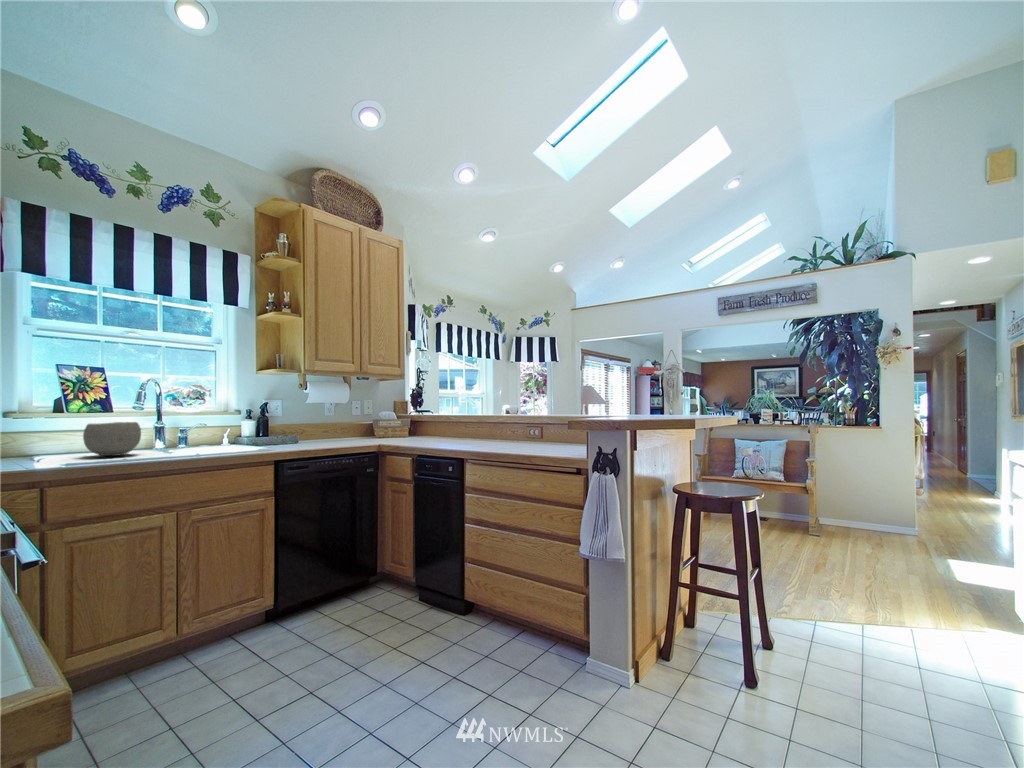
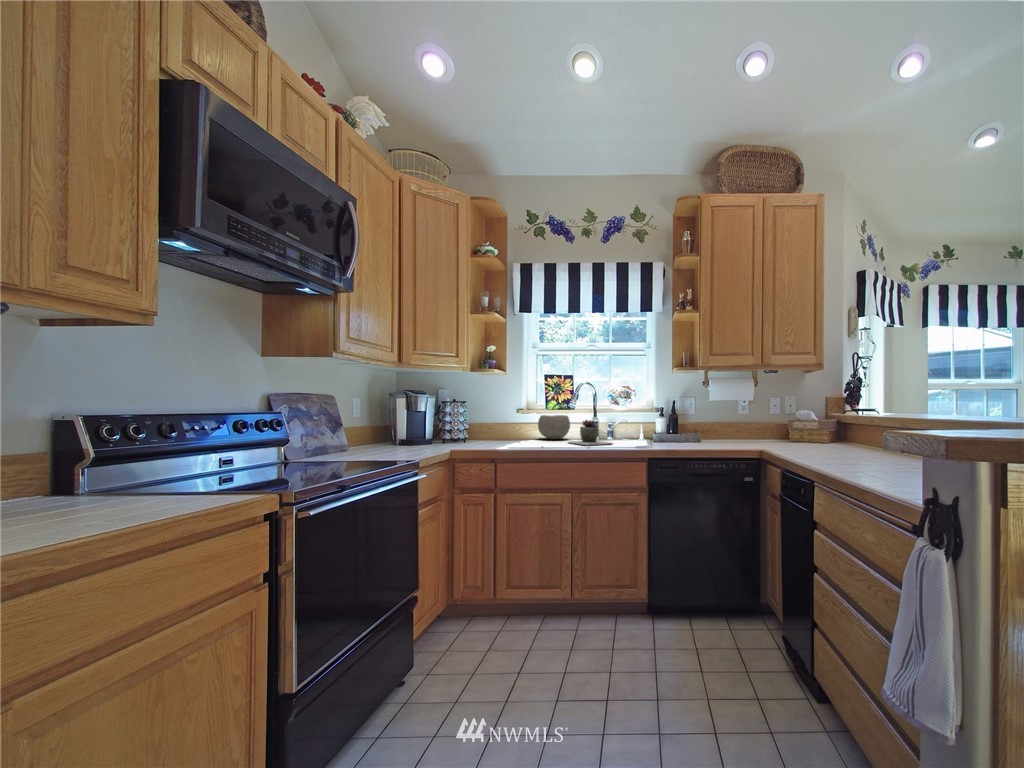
succulent plant: none [159,424,223,457] -> present [568,420,613,445]

